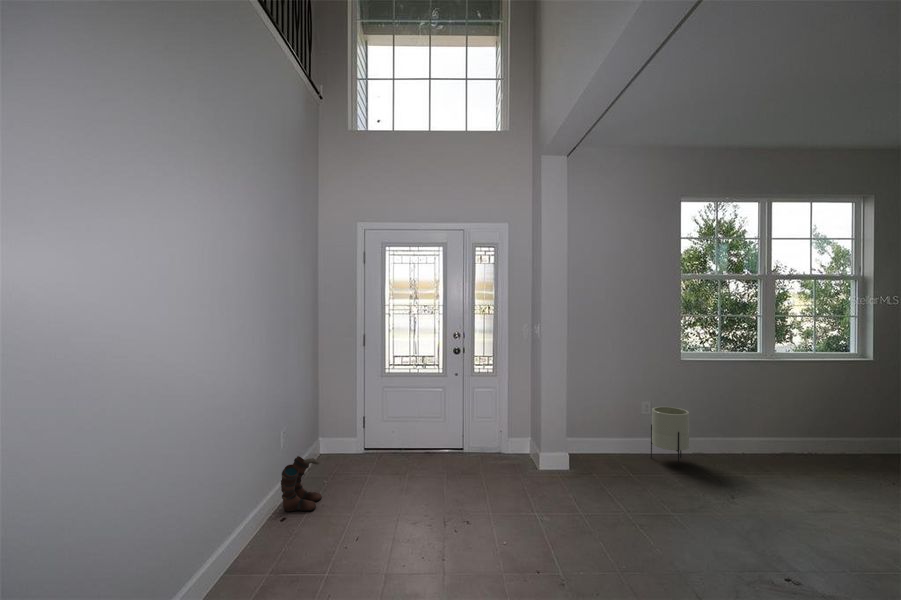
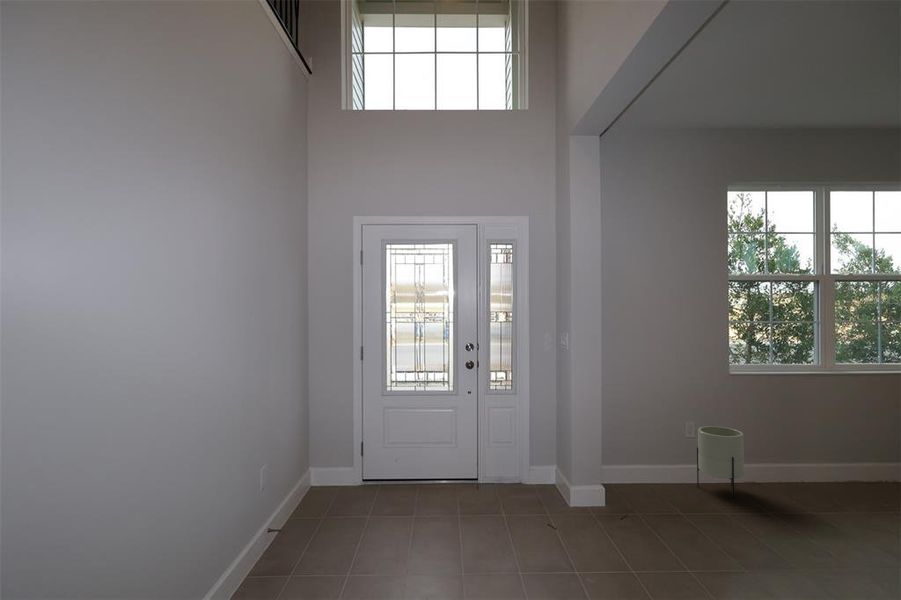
boots: present [281,456,322,512] -> none [260,498,312,572]

